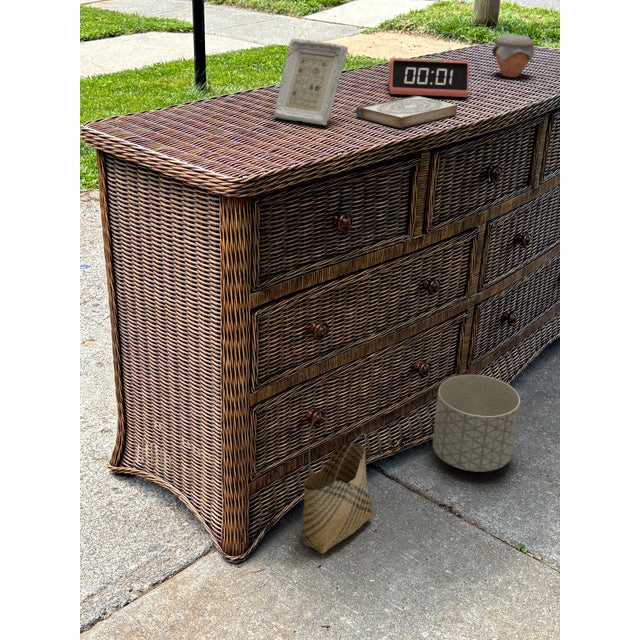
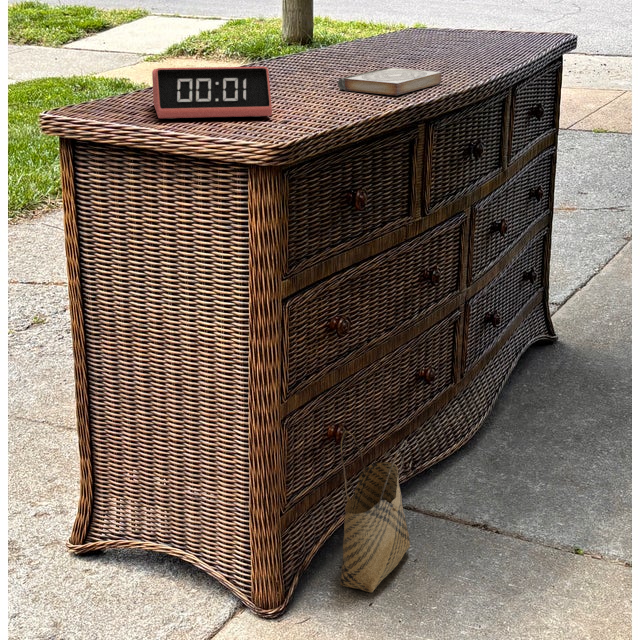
jar: present [492,34,535,77] -> none [439,7,484,54]
picture frame: present [274,39,348,125] -> none [252,5,331,96]
alarm clock: present [388,58,469,97] -> present [152,67,272,119]
planter: present [433,375,520,472] -> none [443,379,540,485]

